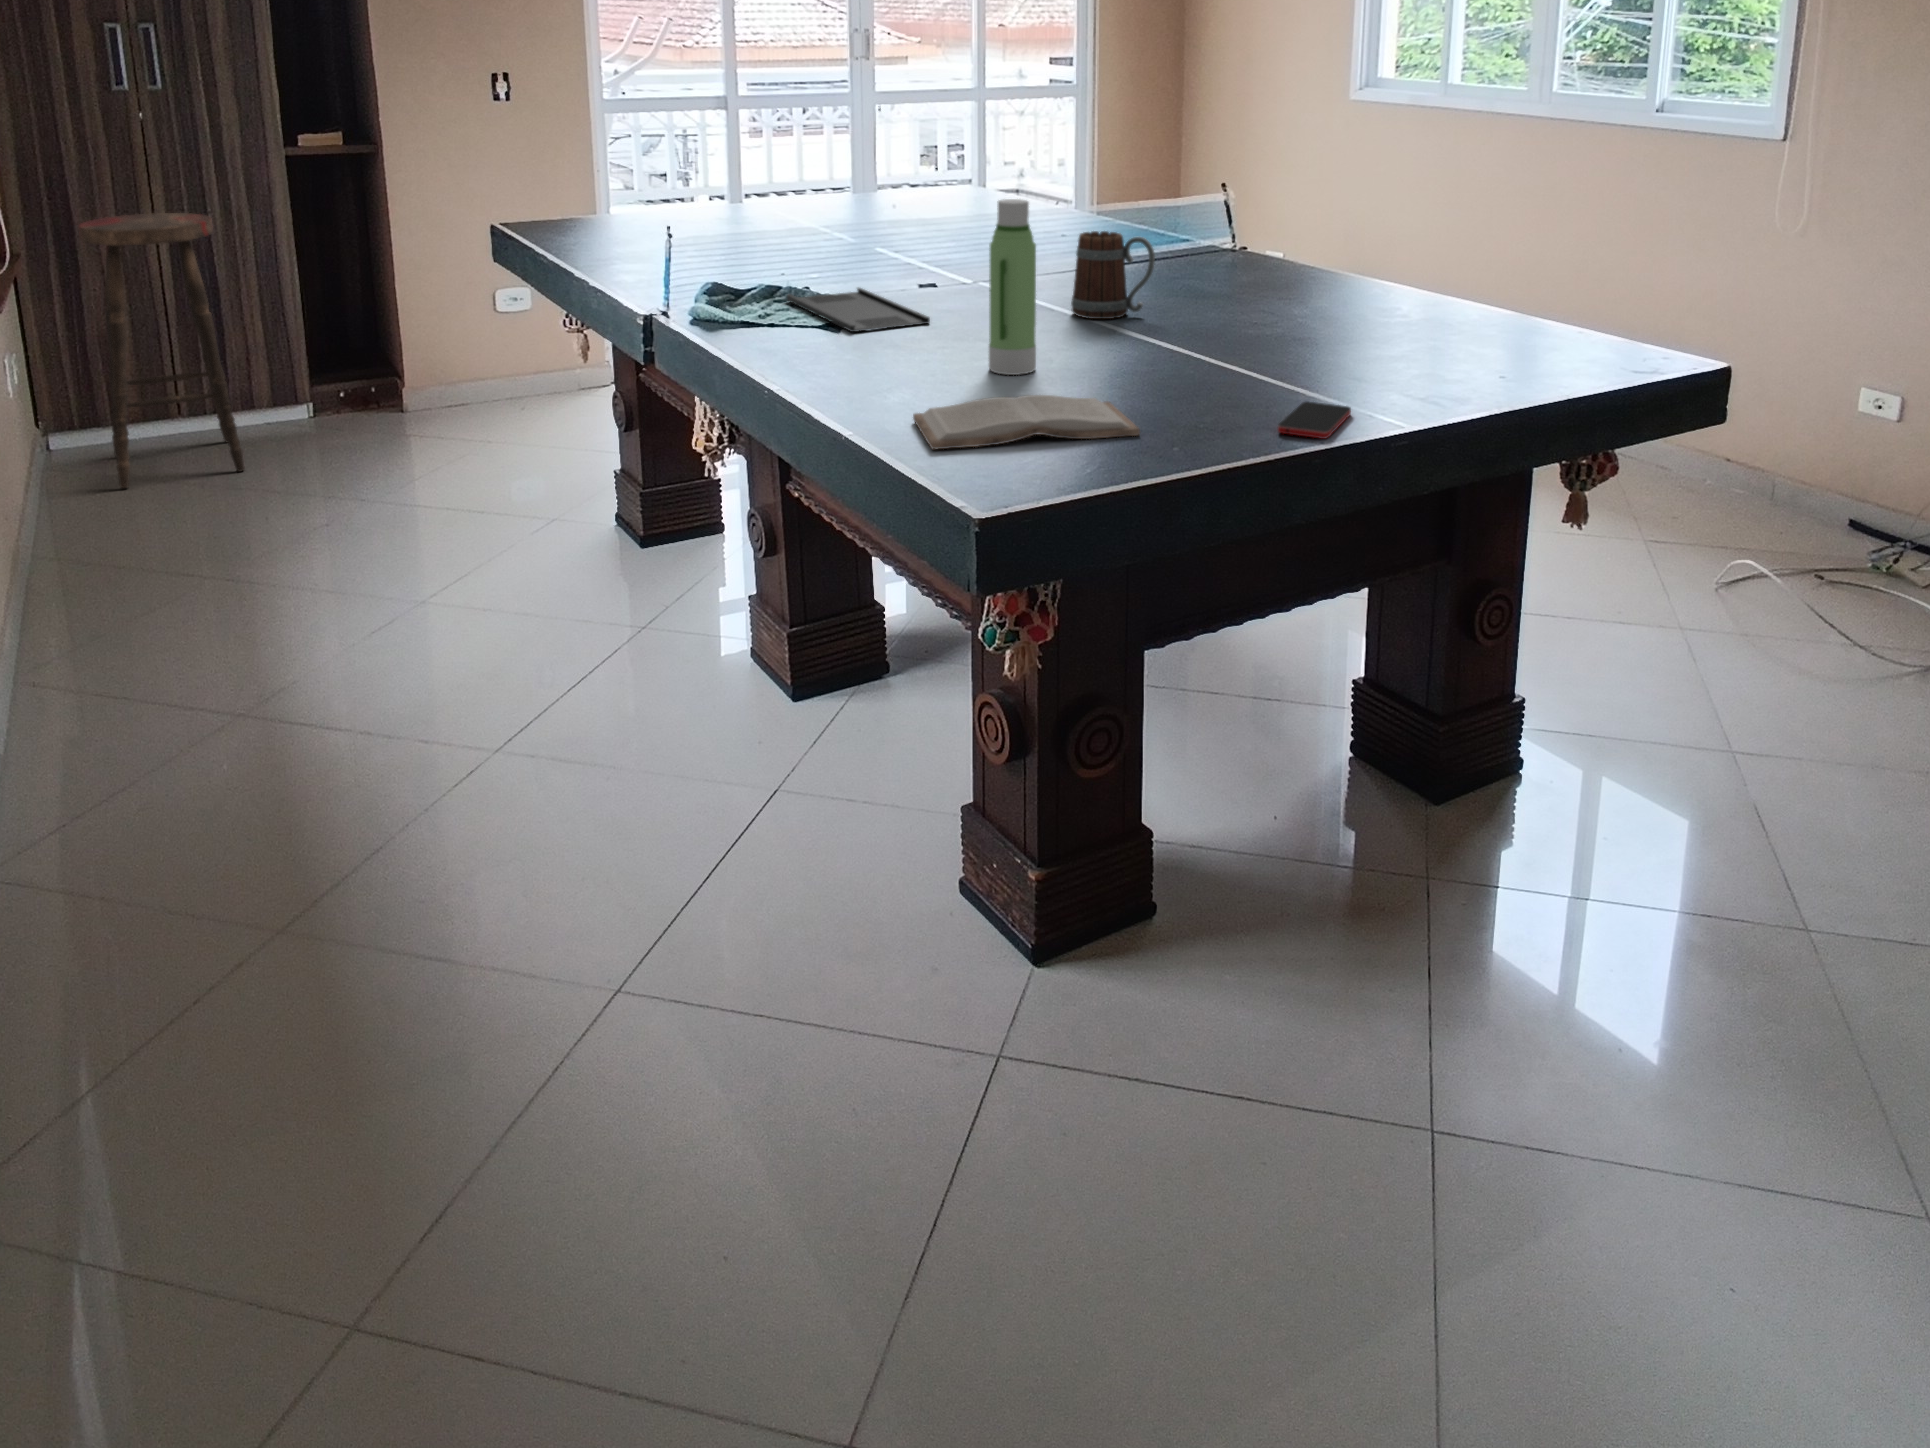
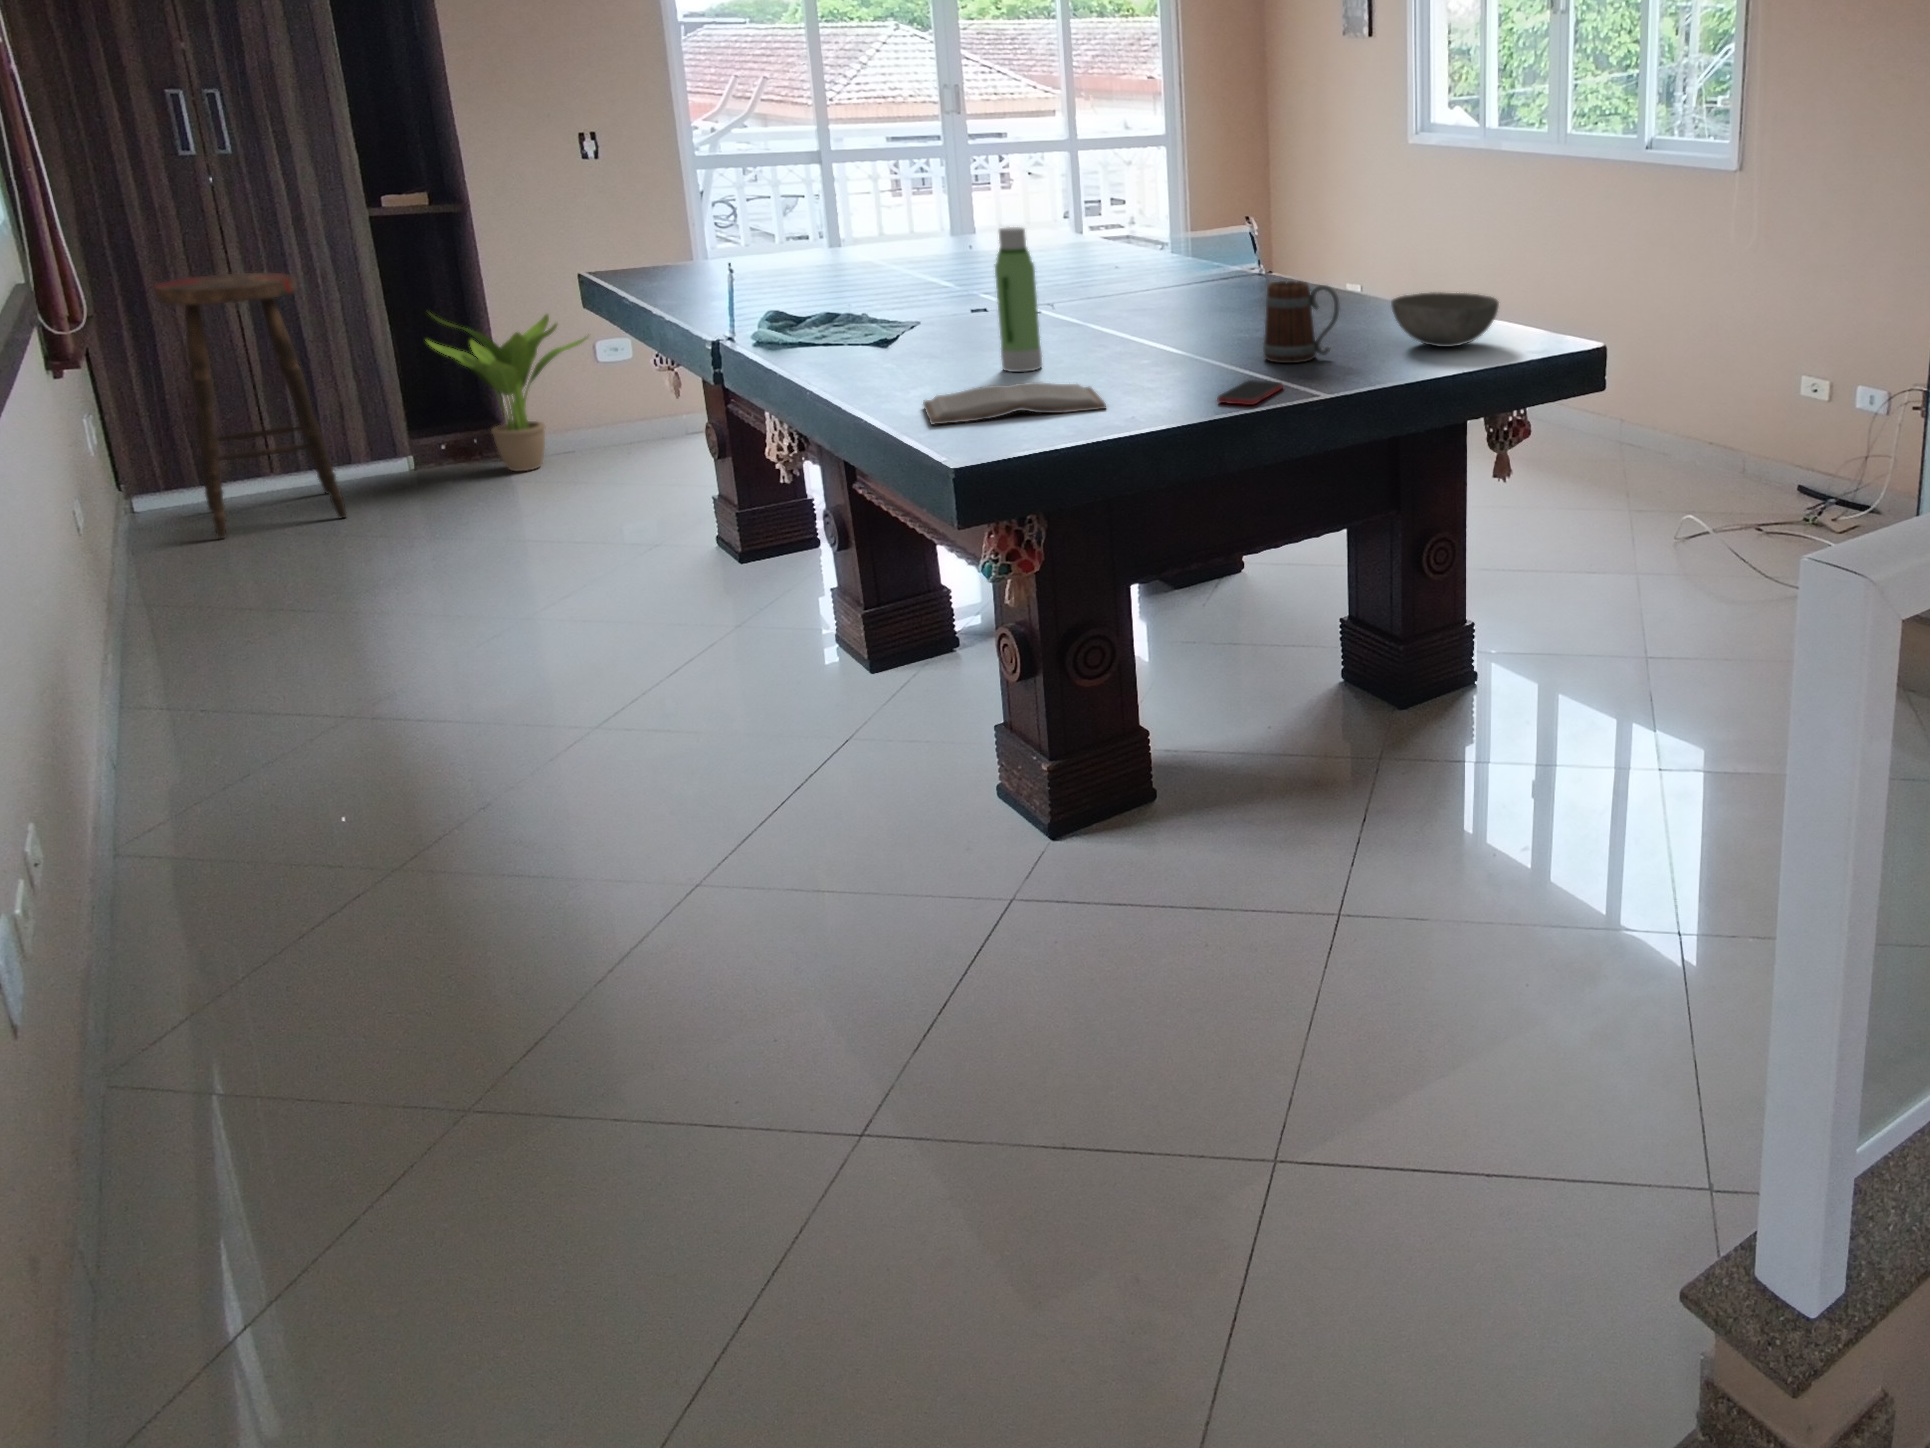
beer mug: present [1071,231,1155,319] -> present [1263,281,1339,363]
potted plant: none [330,256,490,427] -> present [427,314,587,471]
tray: present [787,288,930,332] -> none [843,312,966,346]
bowl: none [1457,290,1598,361] -> present [1391,292,1499,347]

